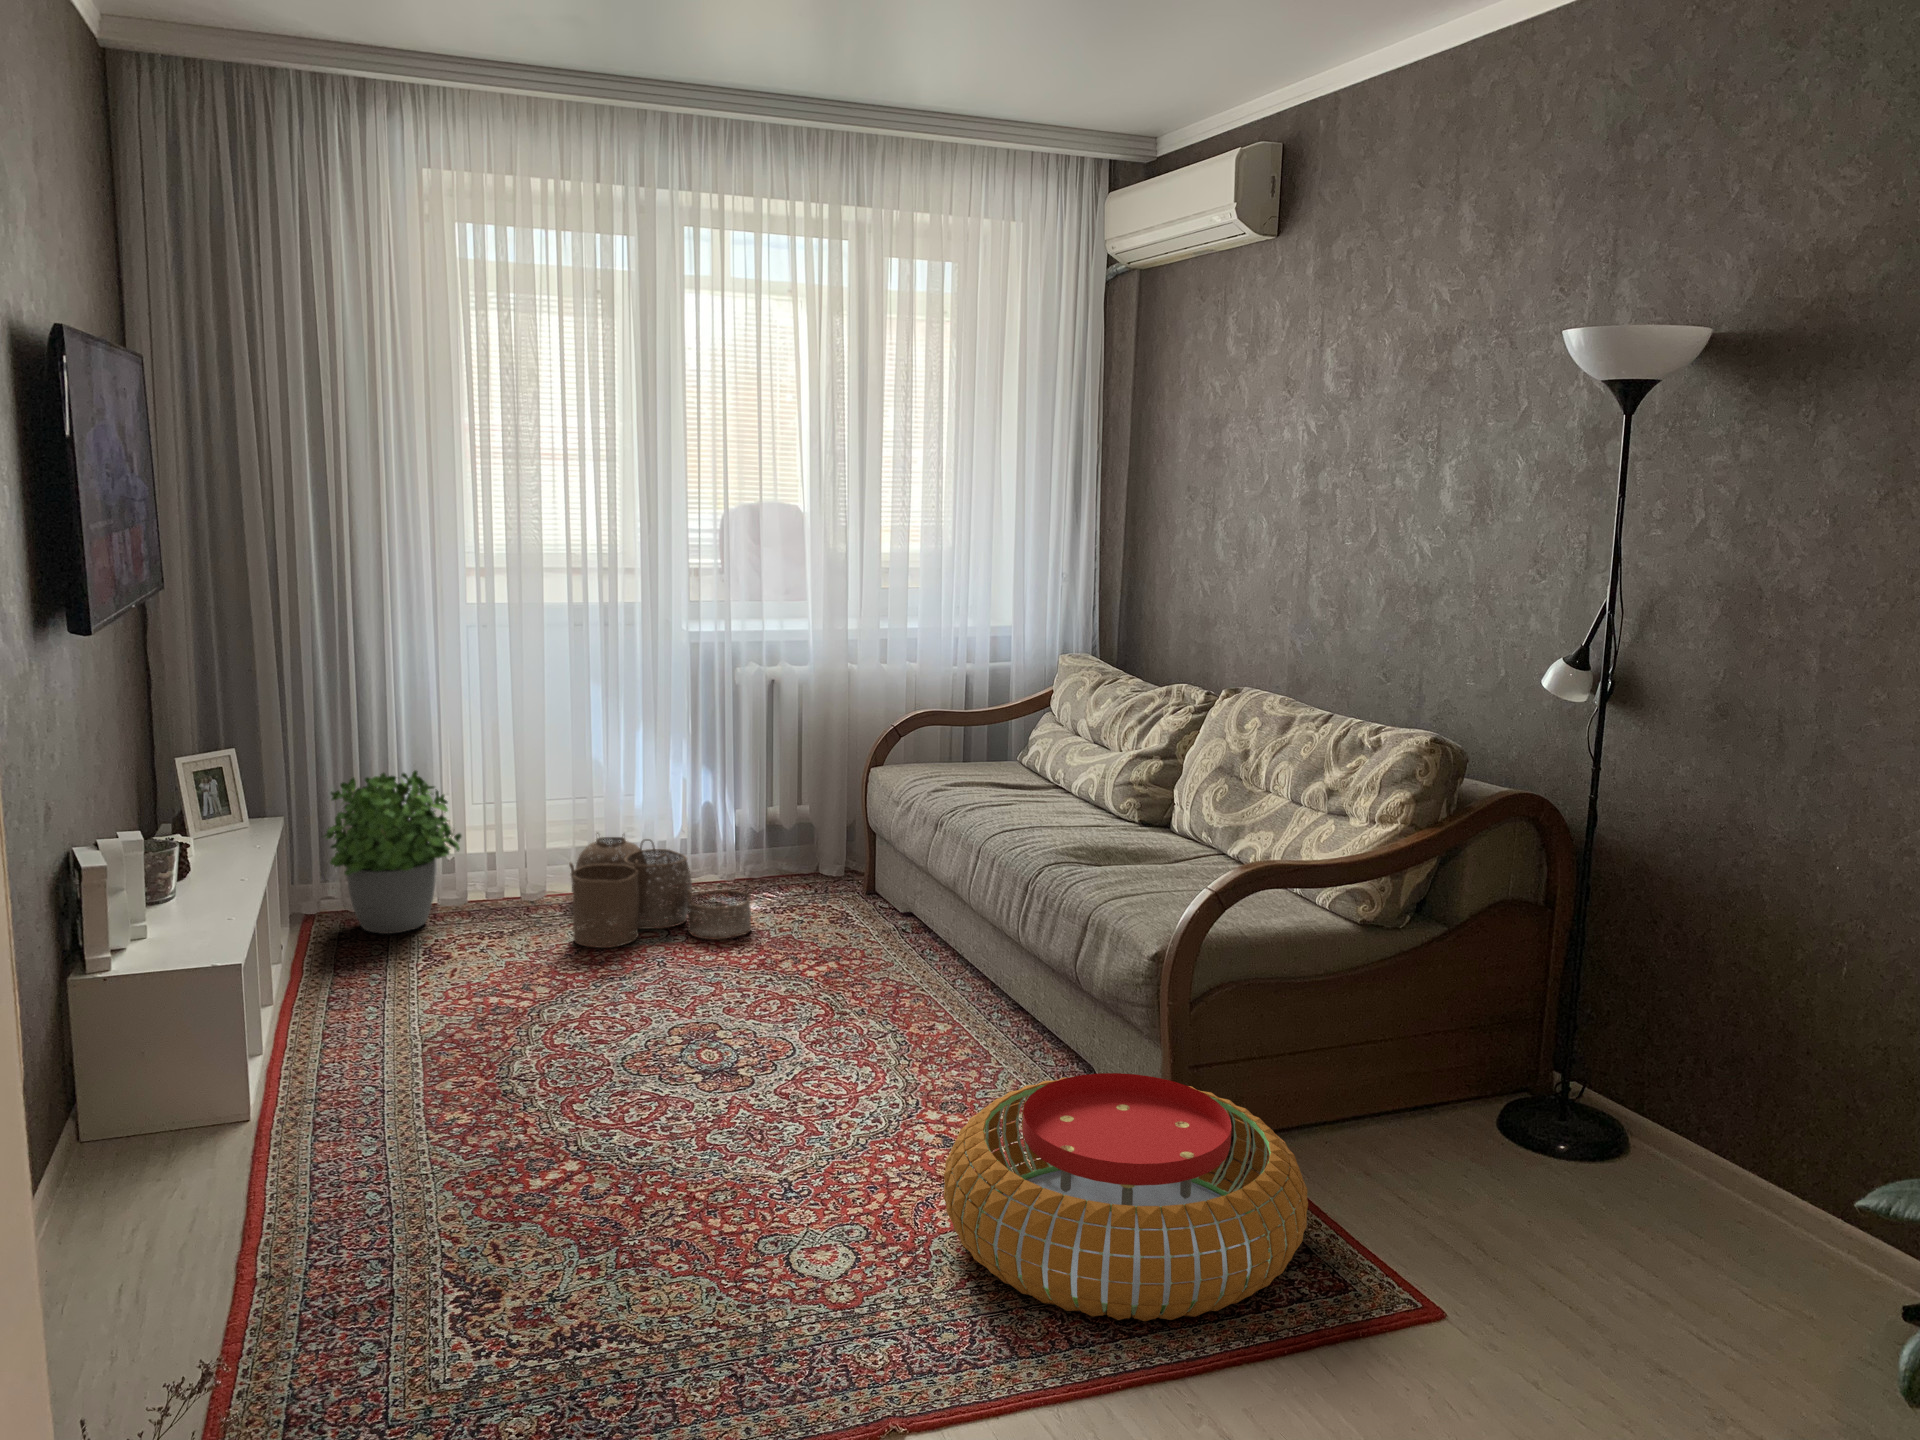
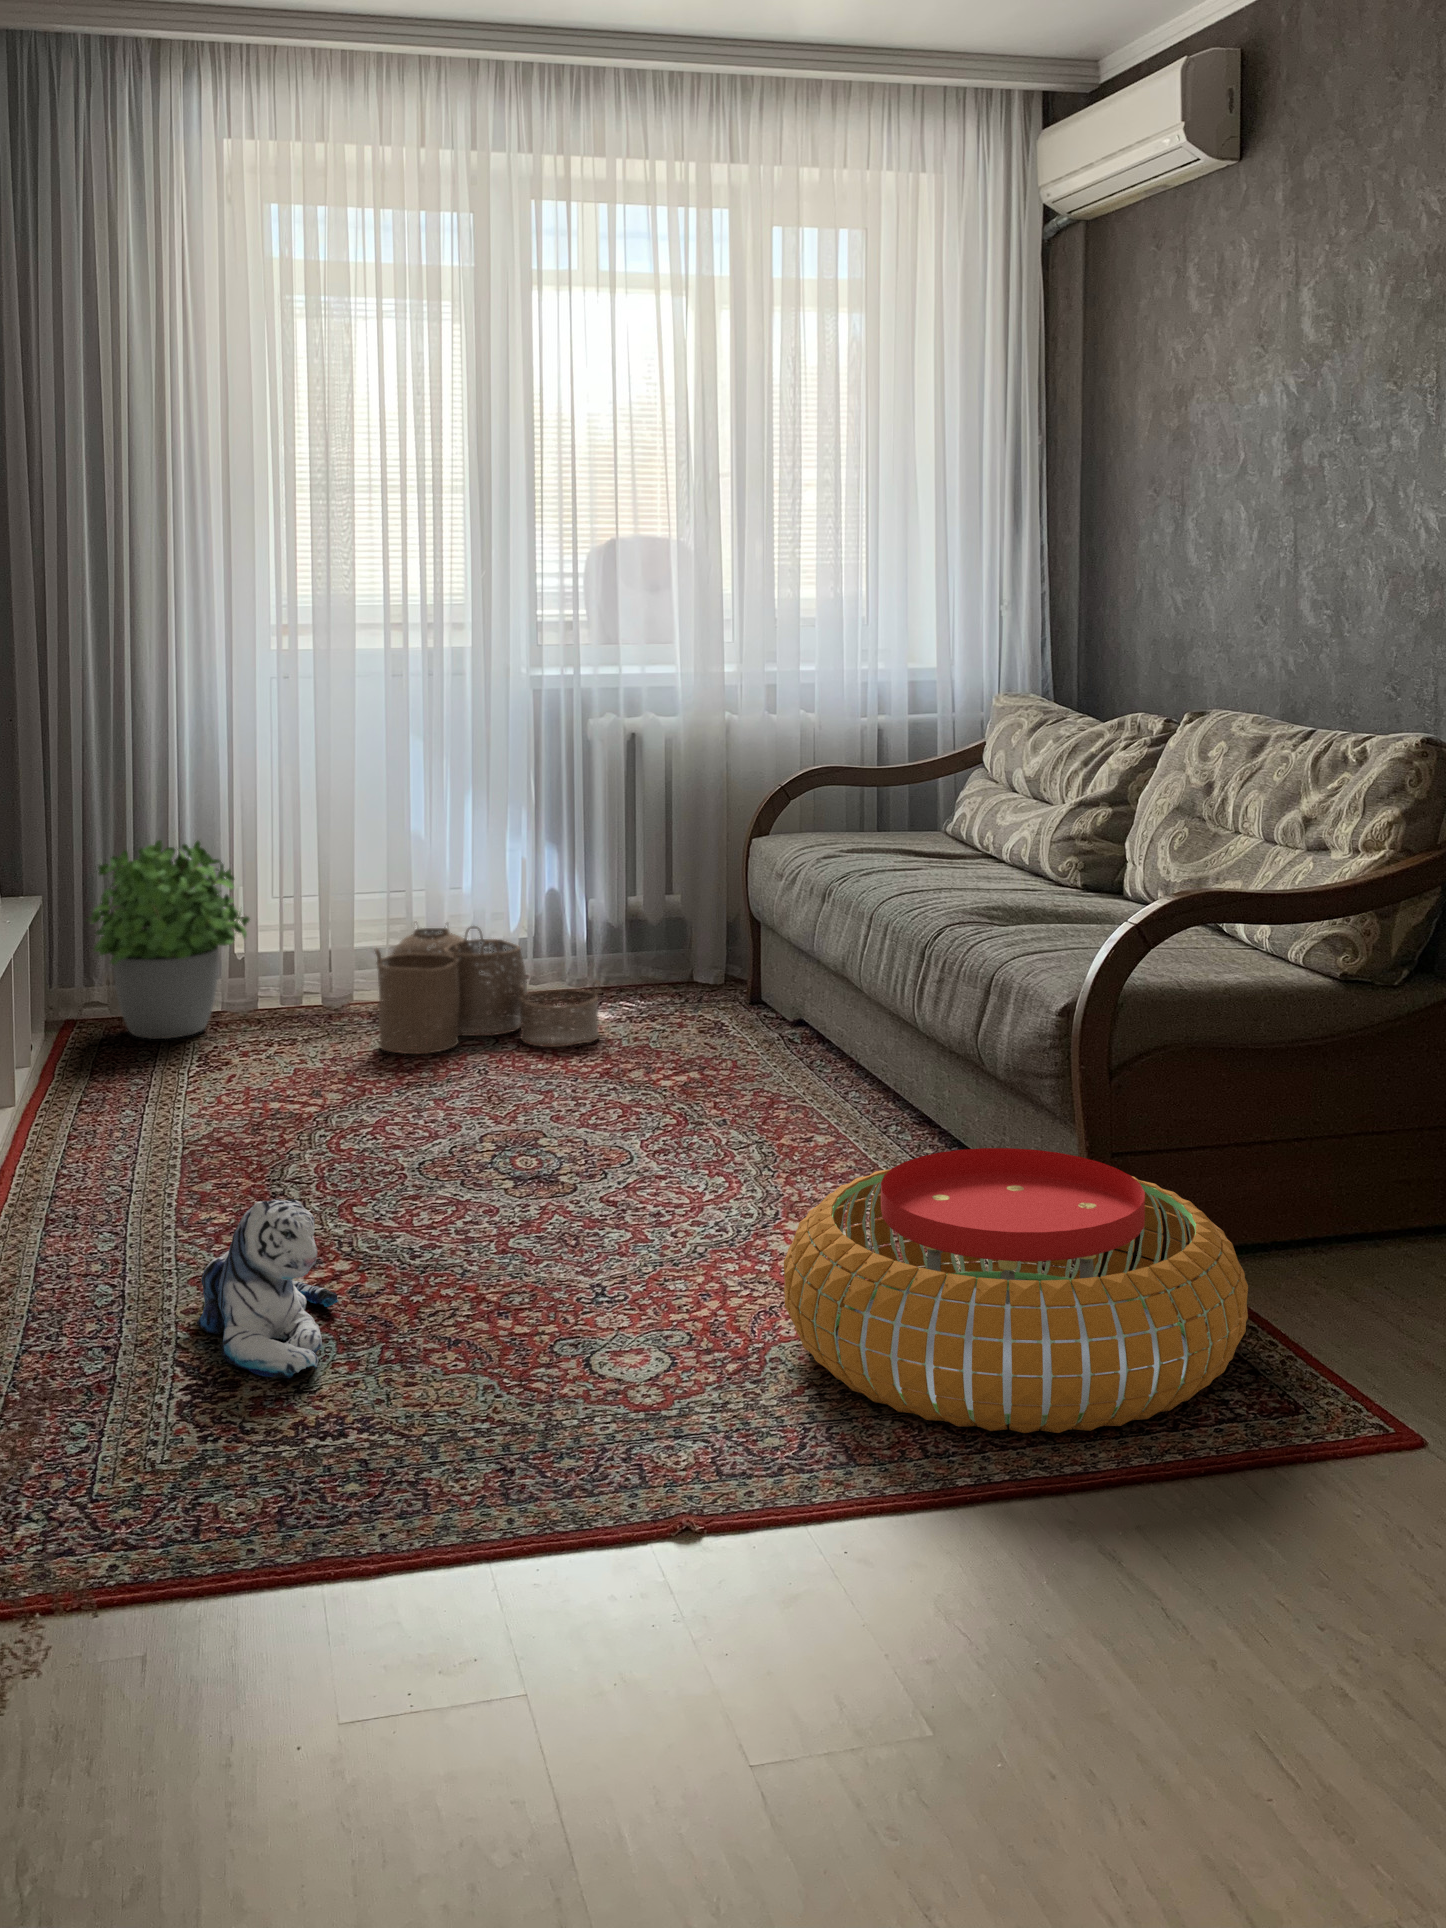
plush toy: none [457,1133,575,1287] -> present [197,1199,338,1378]

